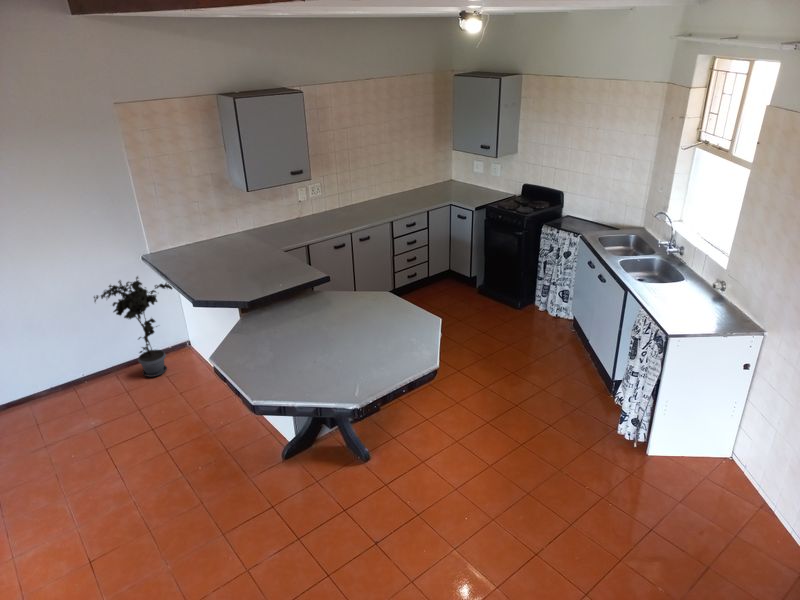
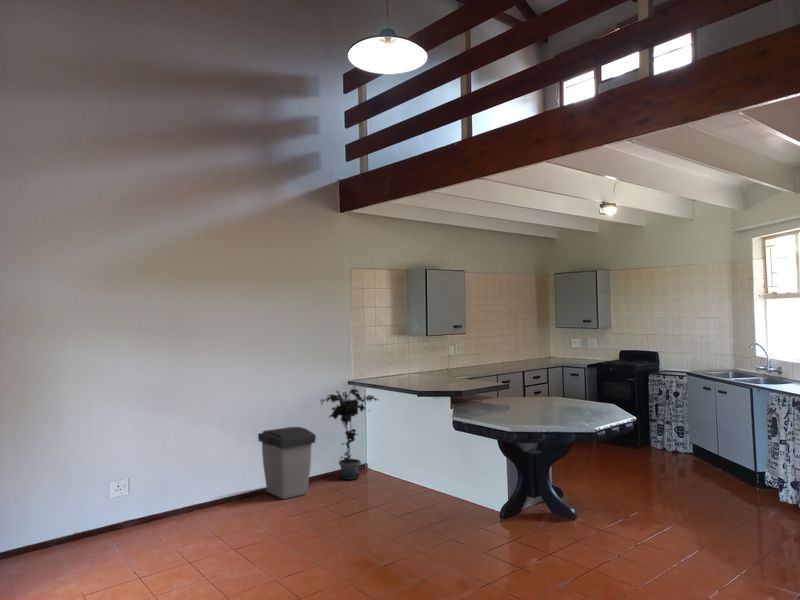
trash can: none [9,331,86,421] -> present [258,427,316,499]

